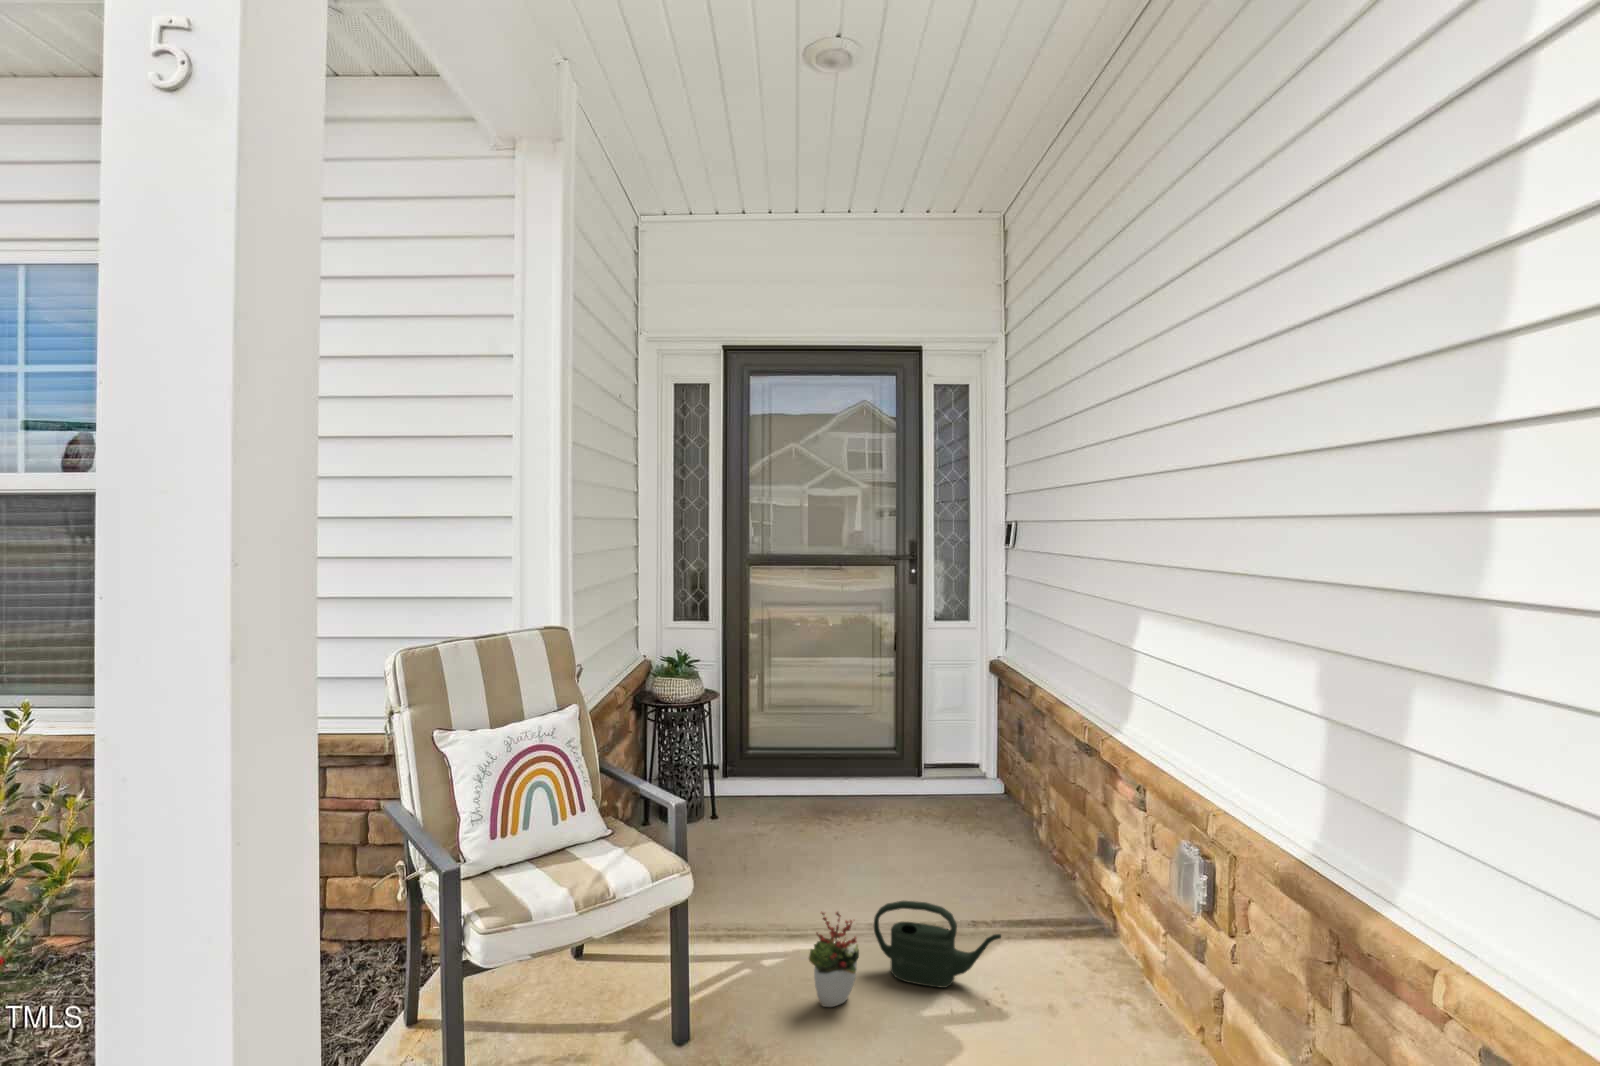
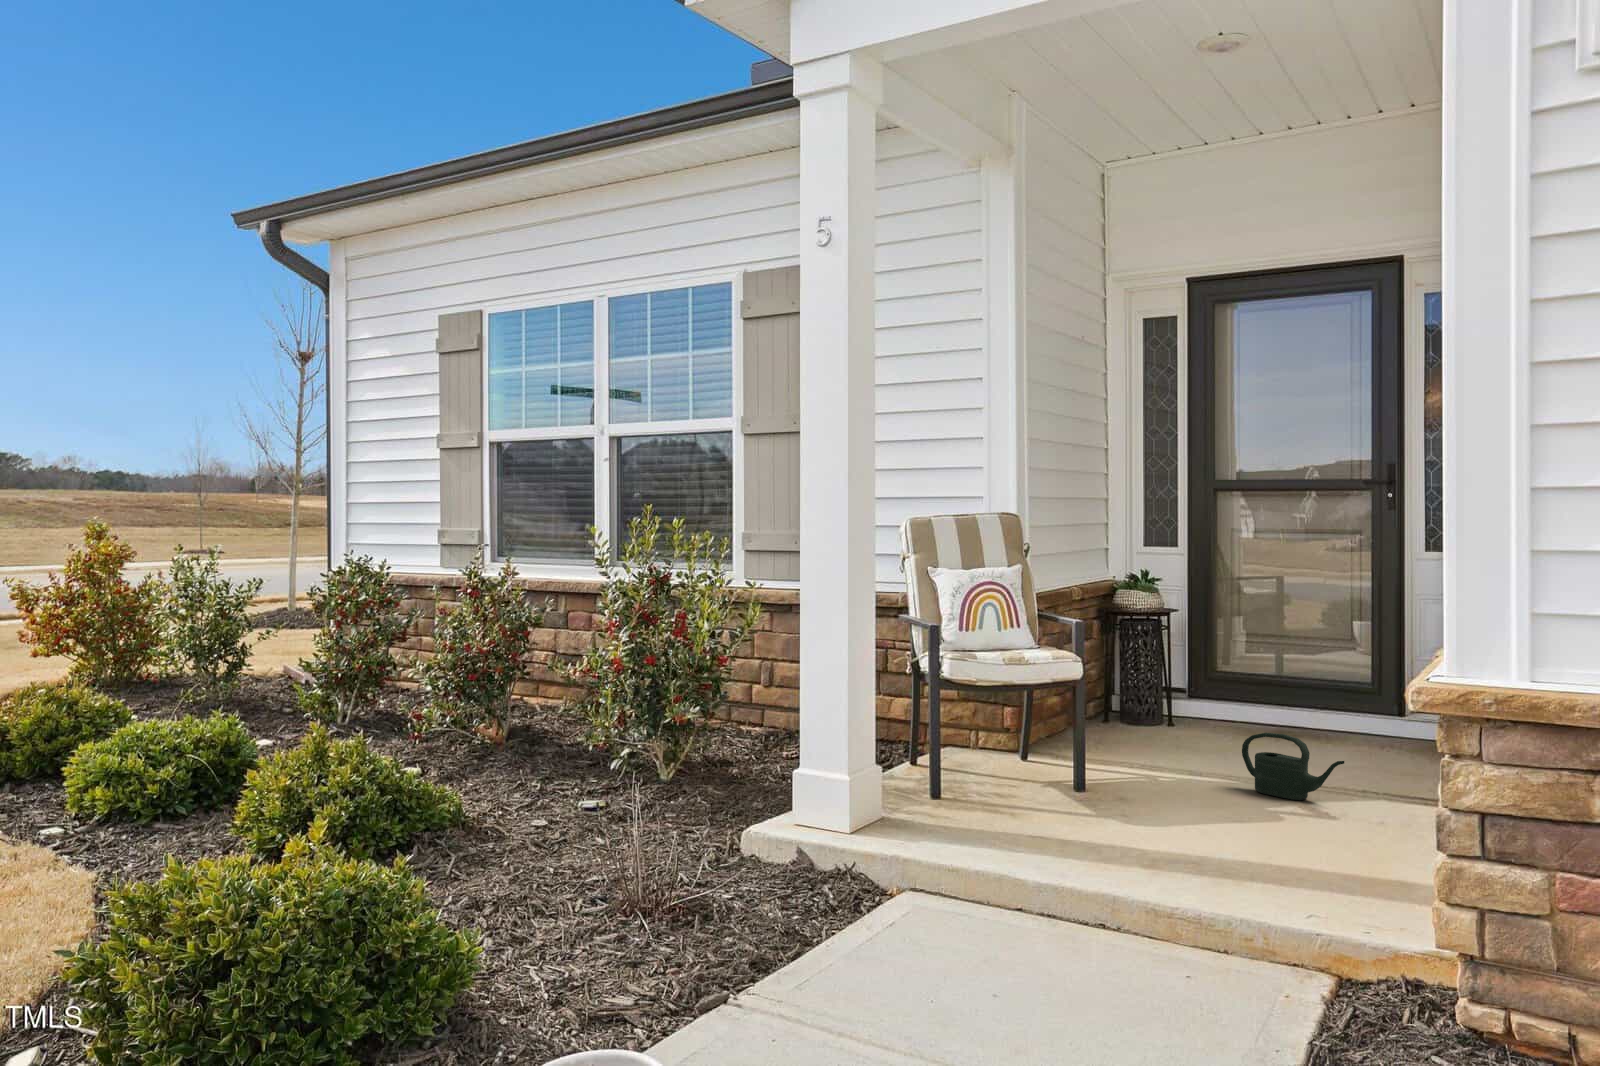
decorative plant: present [809,912,859,1007] -> none [1173,721,1218,792]

